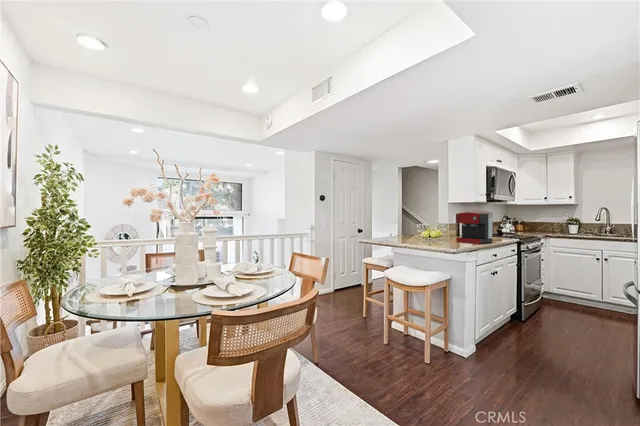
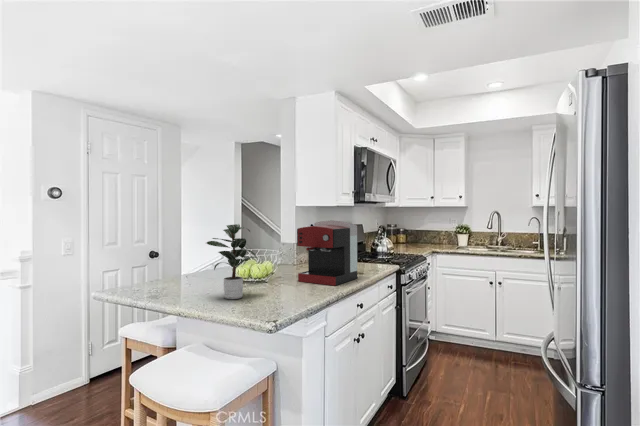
potted plant: none [410,209,448,245] -> present [207,224,256,299]

